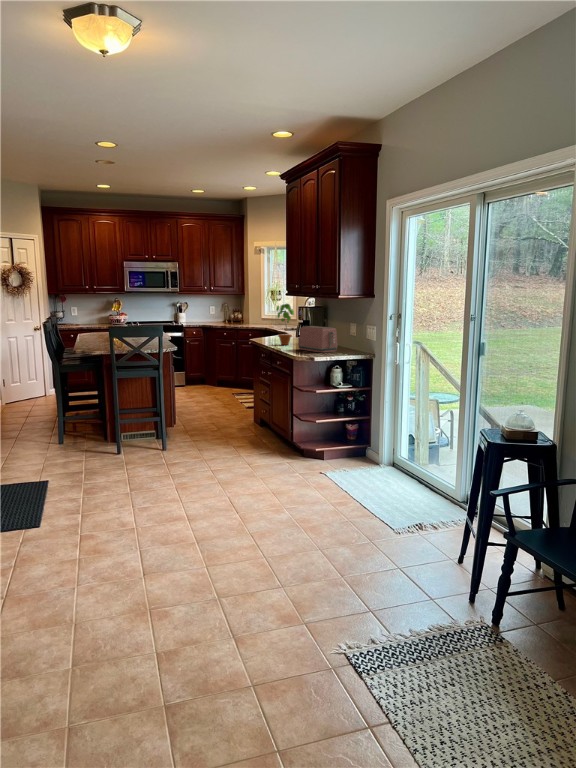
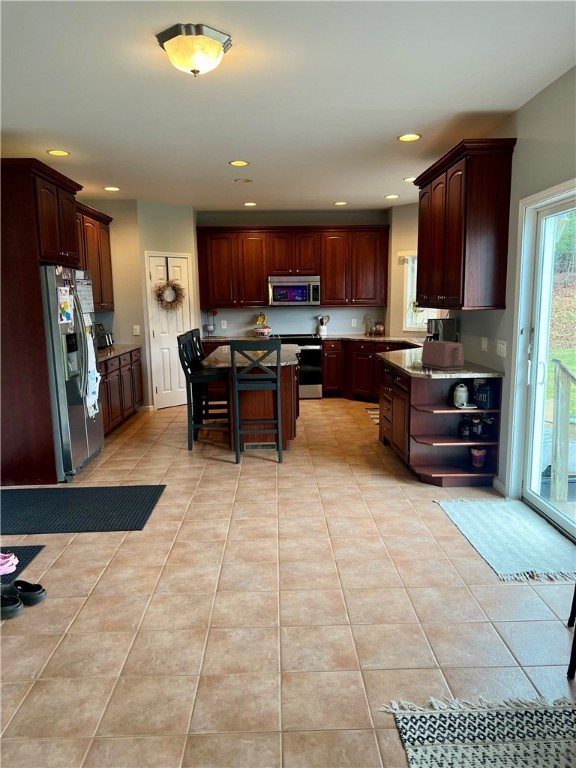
potted plant: present [276,304,294,345] -> none [401,316,420,361]

